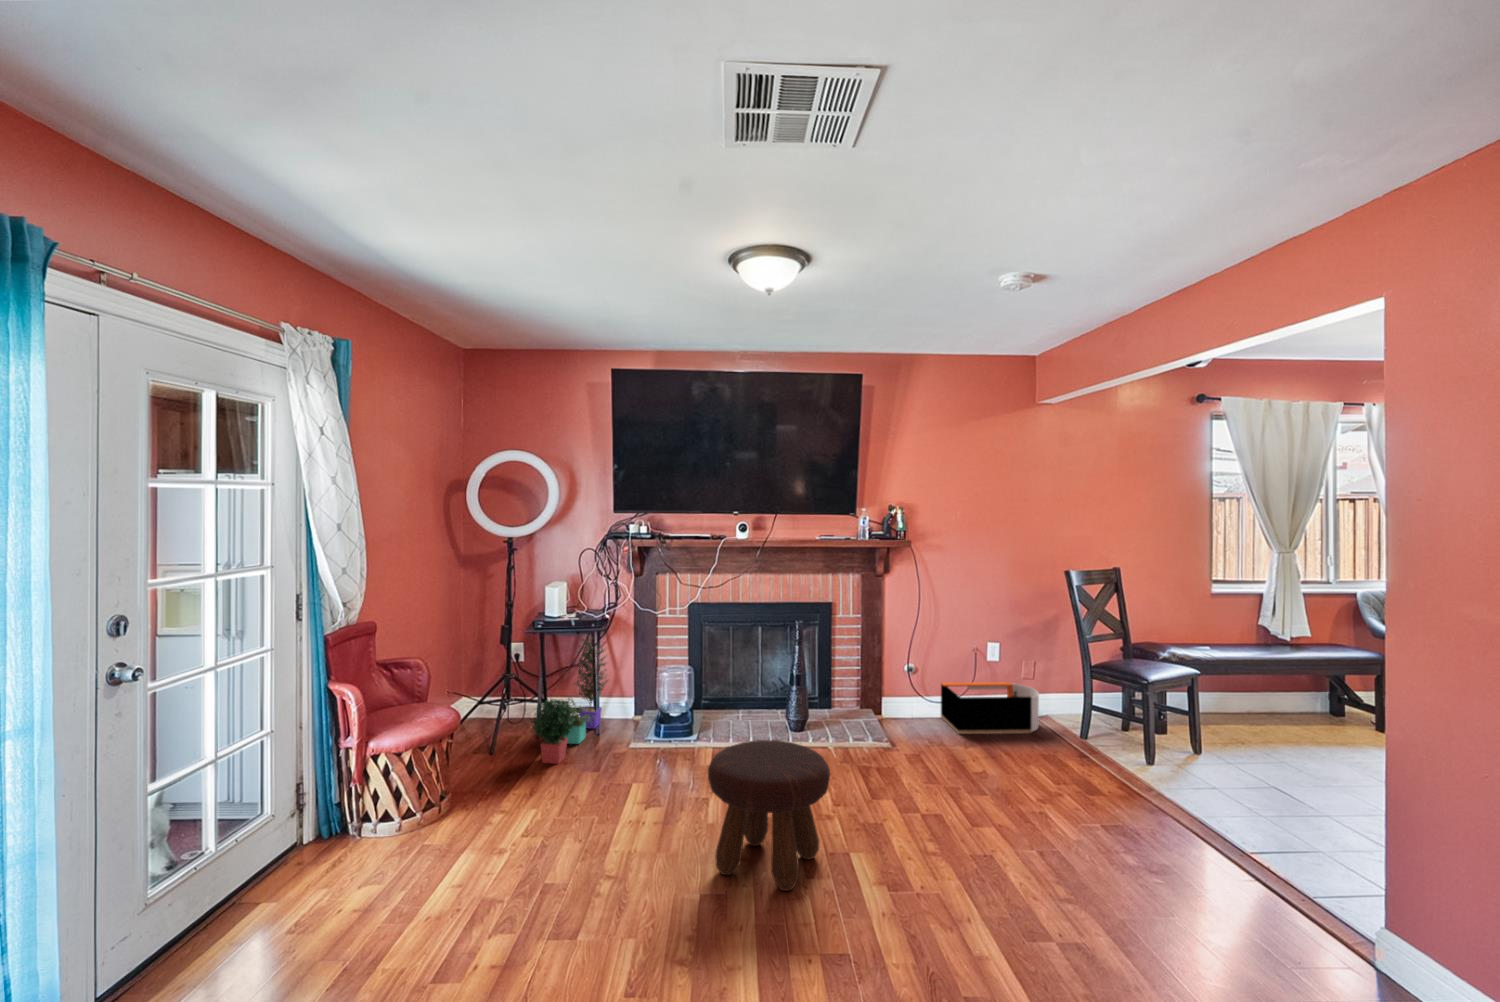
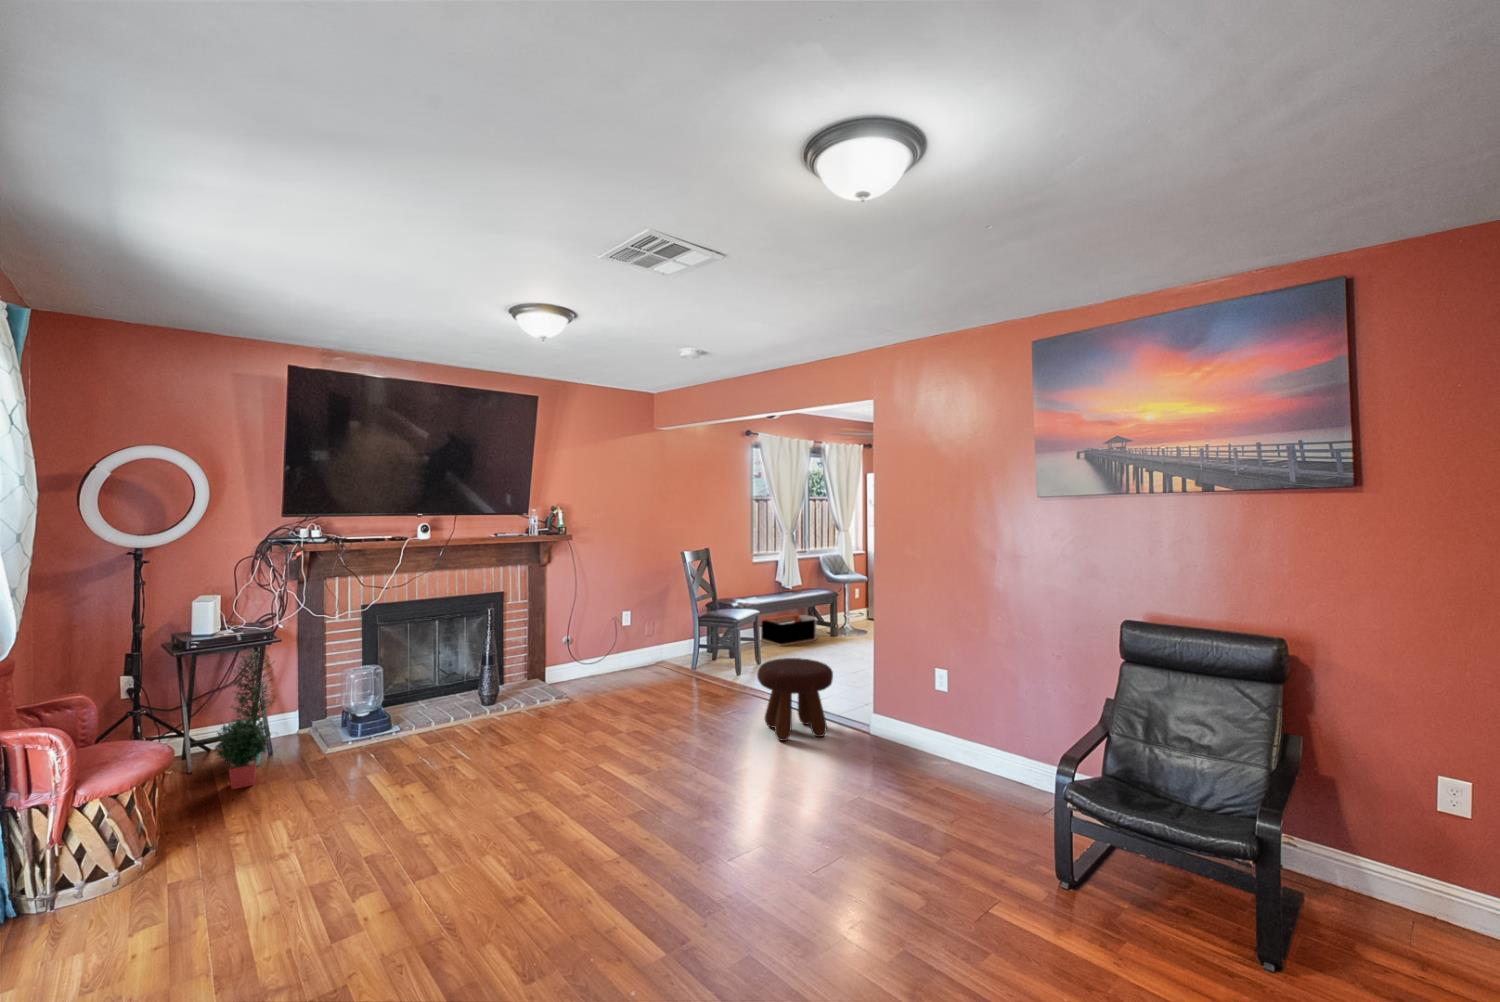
storage bin: present [941,682,1039,734] -> present [761,615,816,646]
footstool: present [708,740,830,891] -> present [757,658,833,741]

